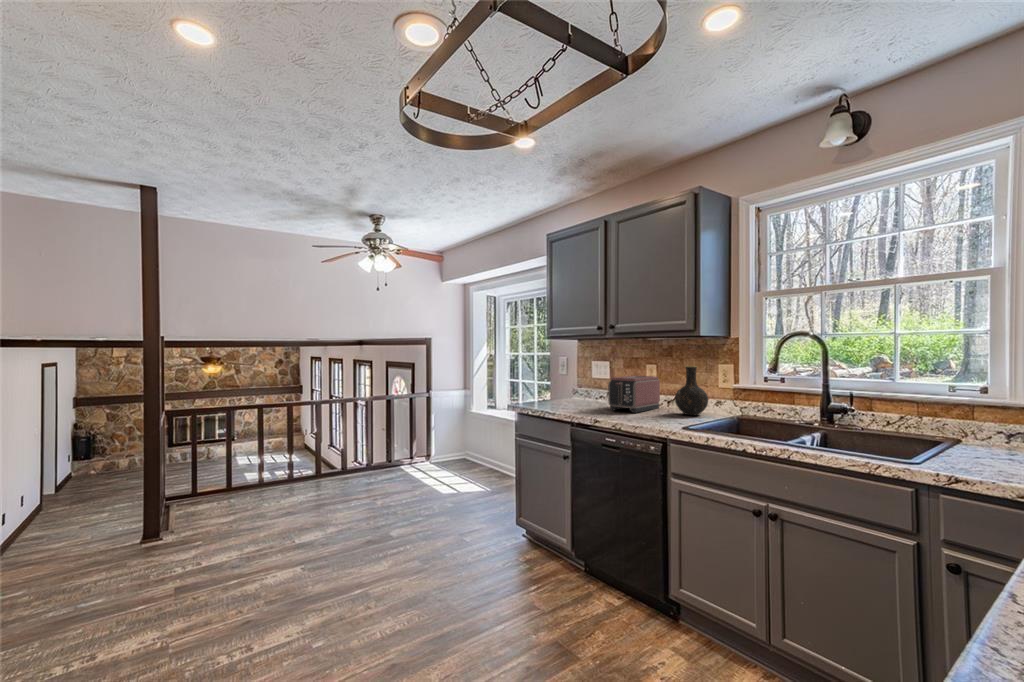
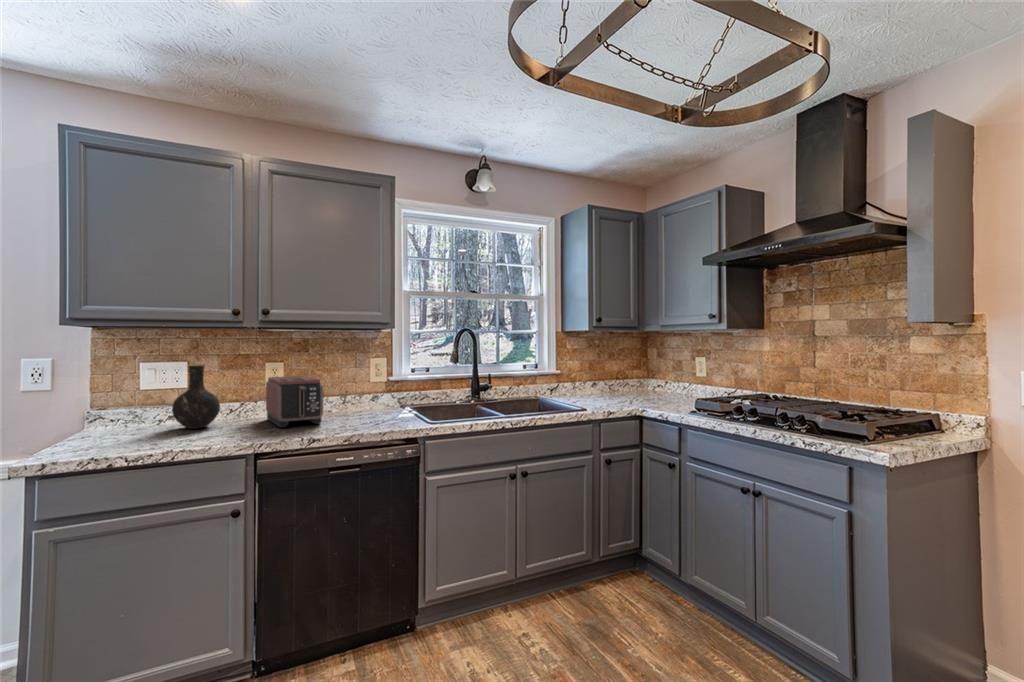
vase: present [675,366,708,415] -> present [172,364,220,429]

